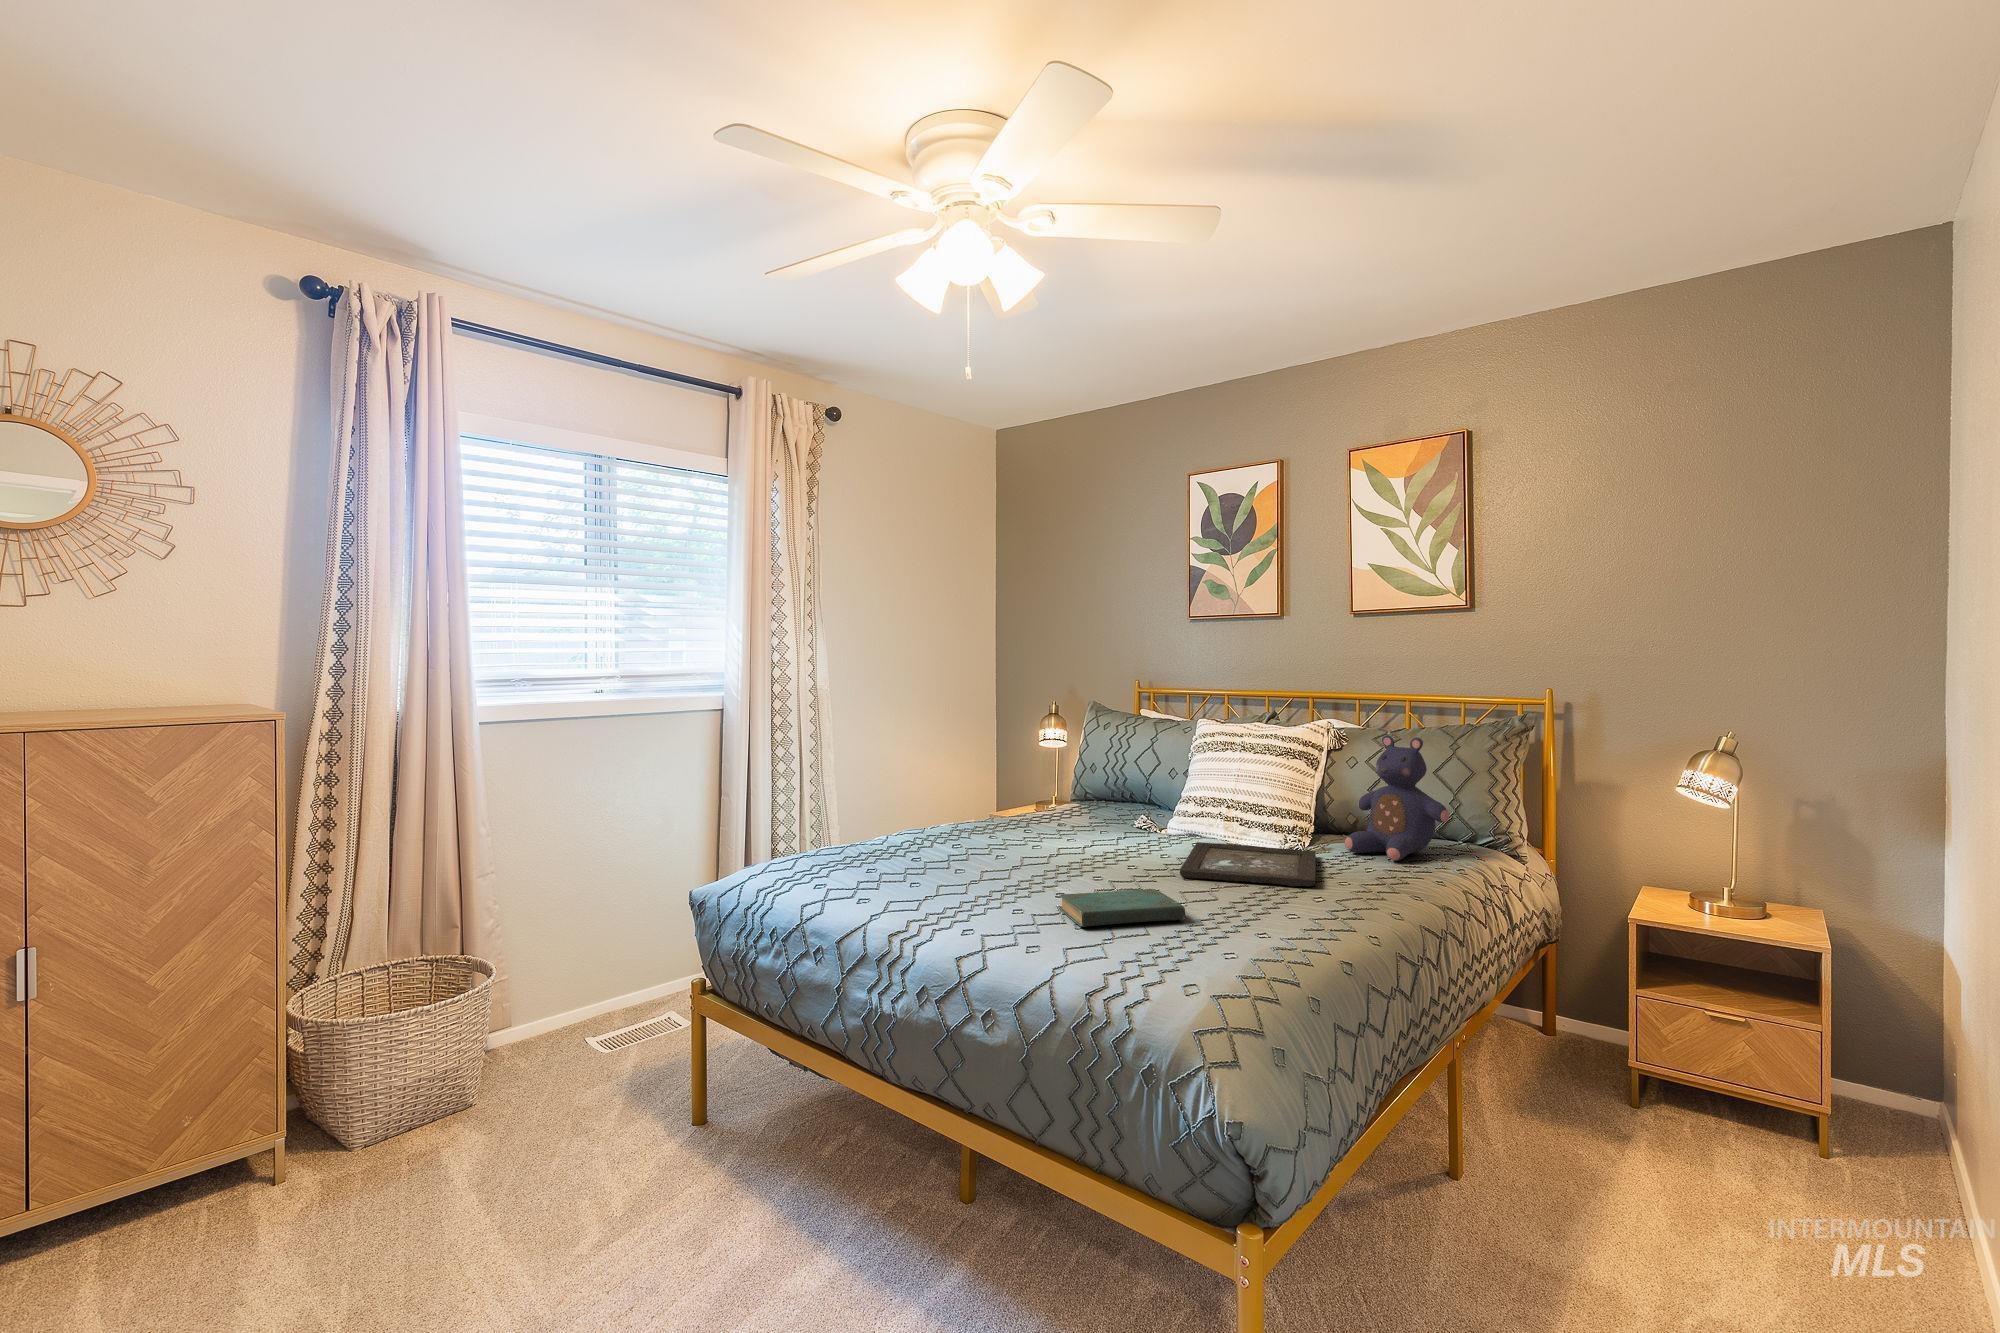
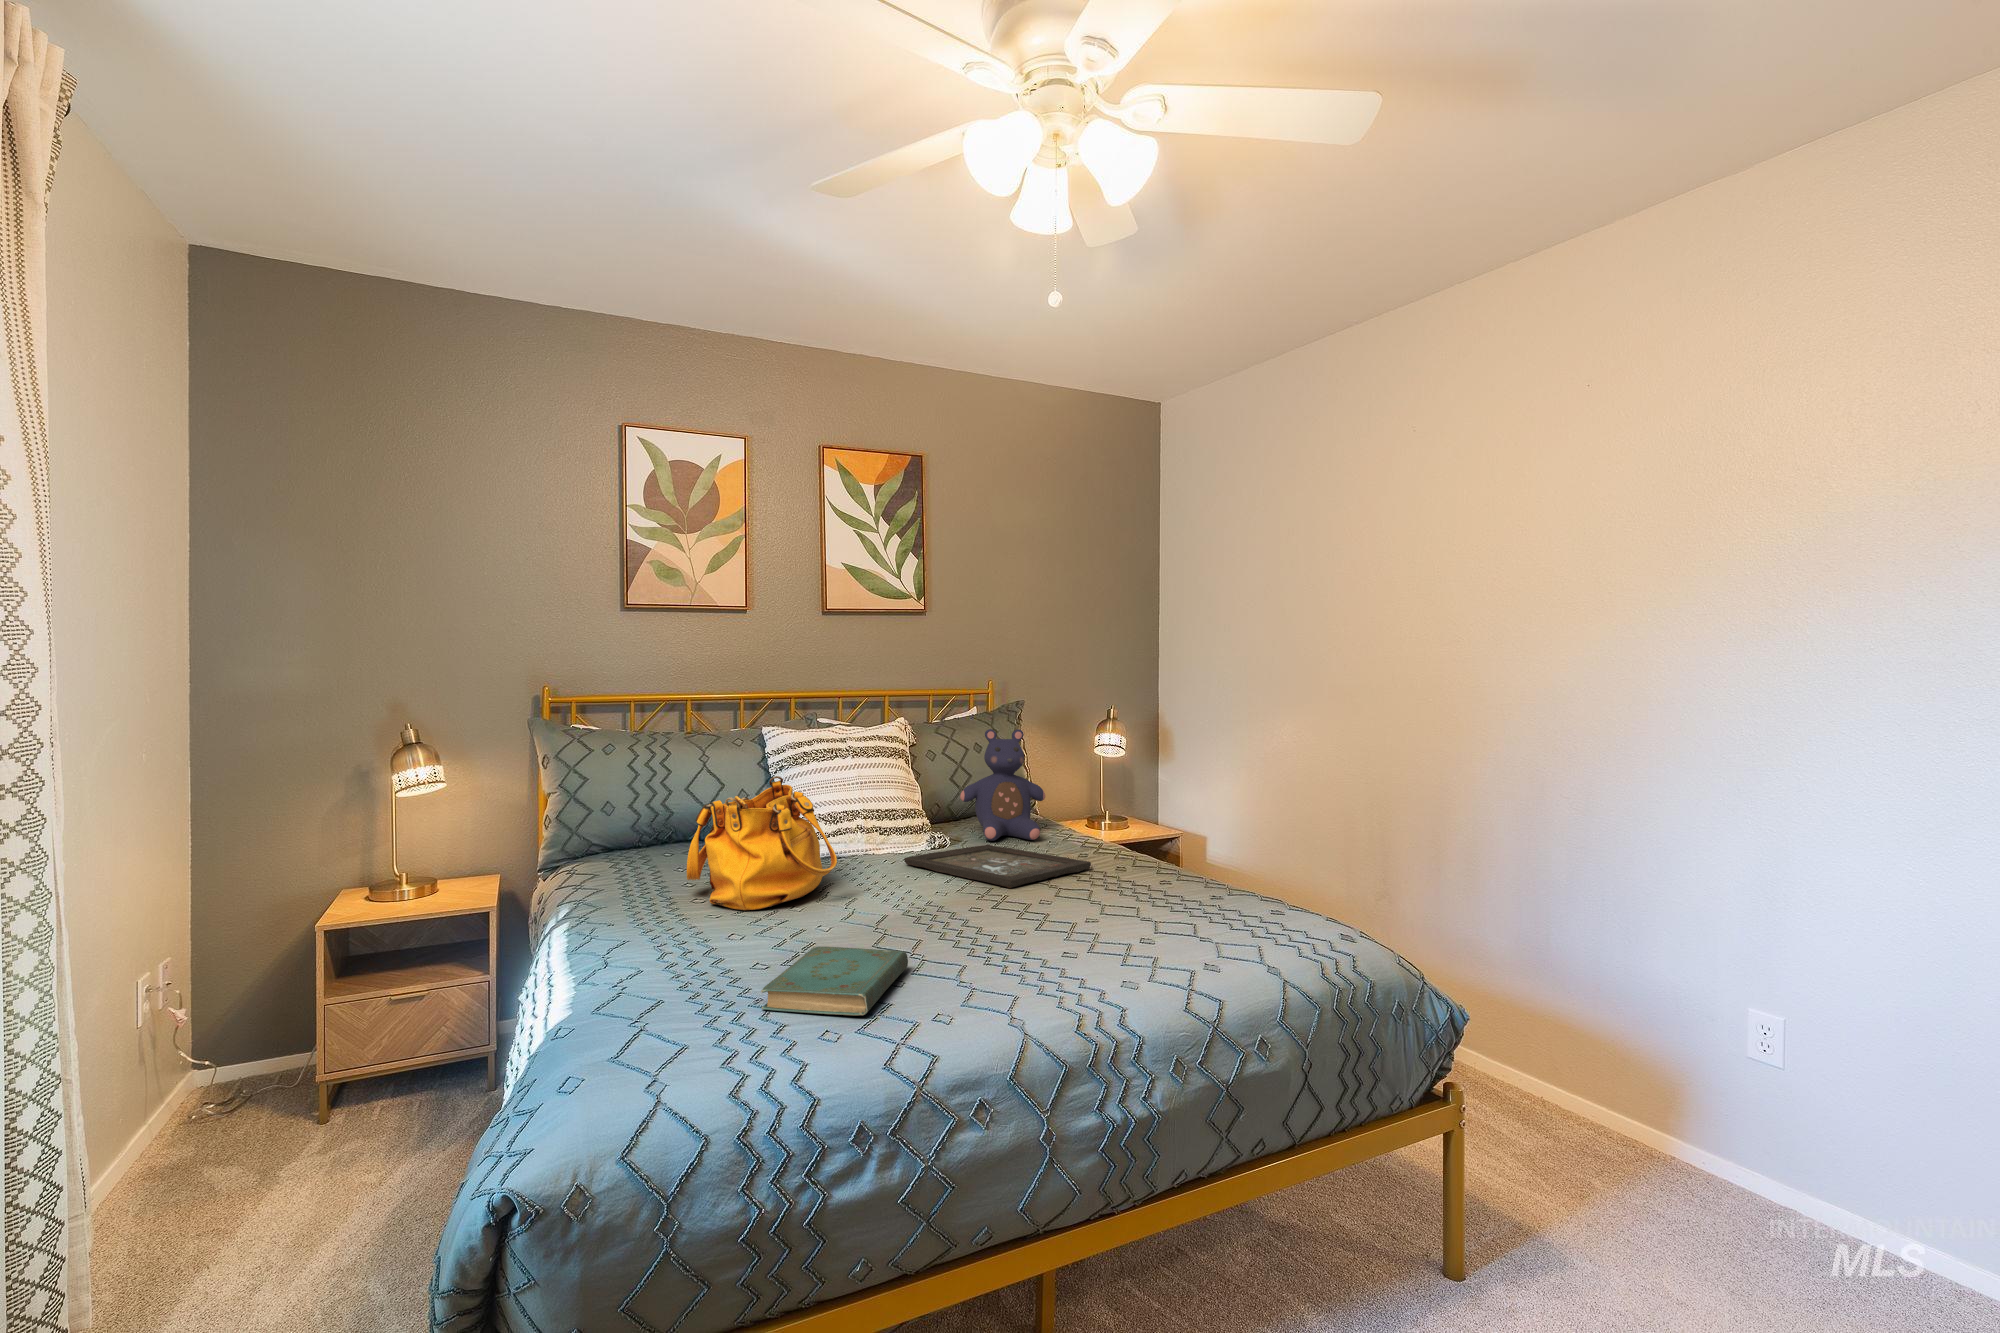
handbag: none [992,755,1100,846] -> present [687,776,837,910]
book: present [1059,889,1185,927] -> present [761,946,908,1016]

